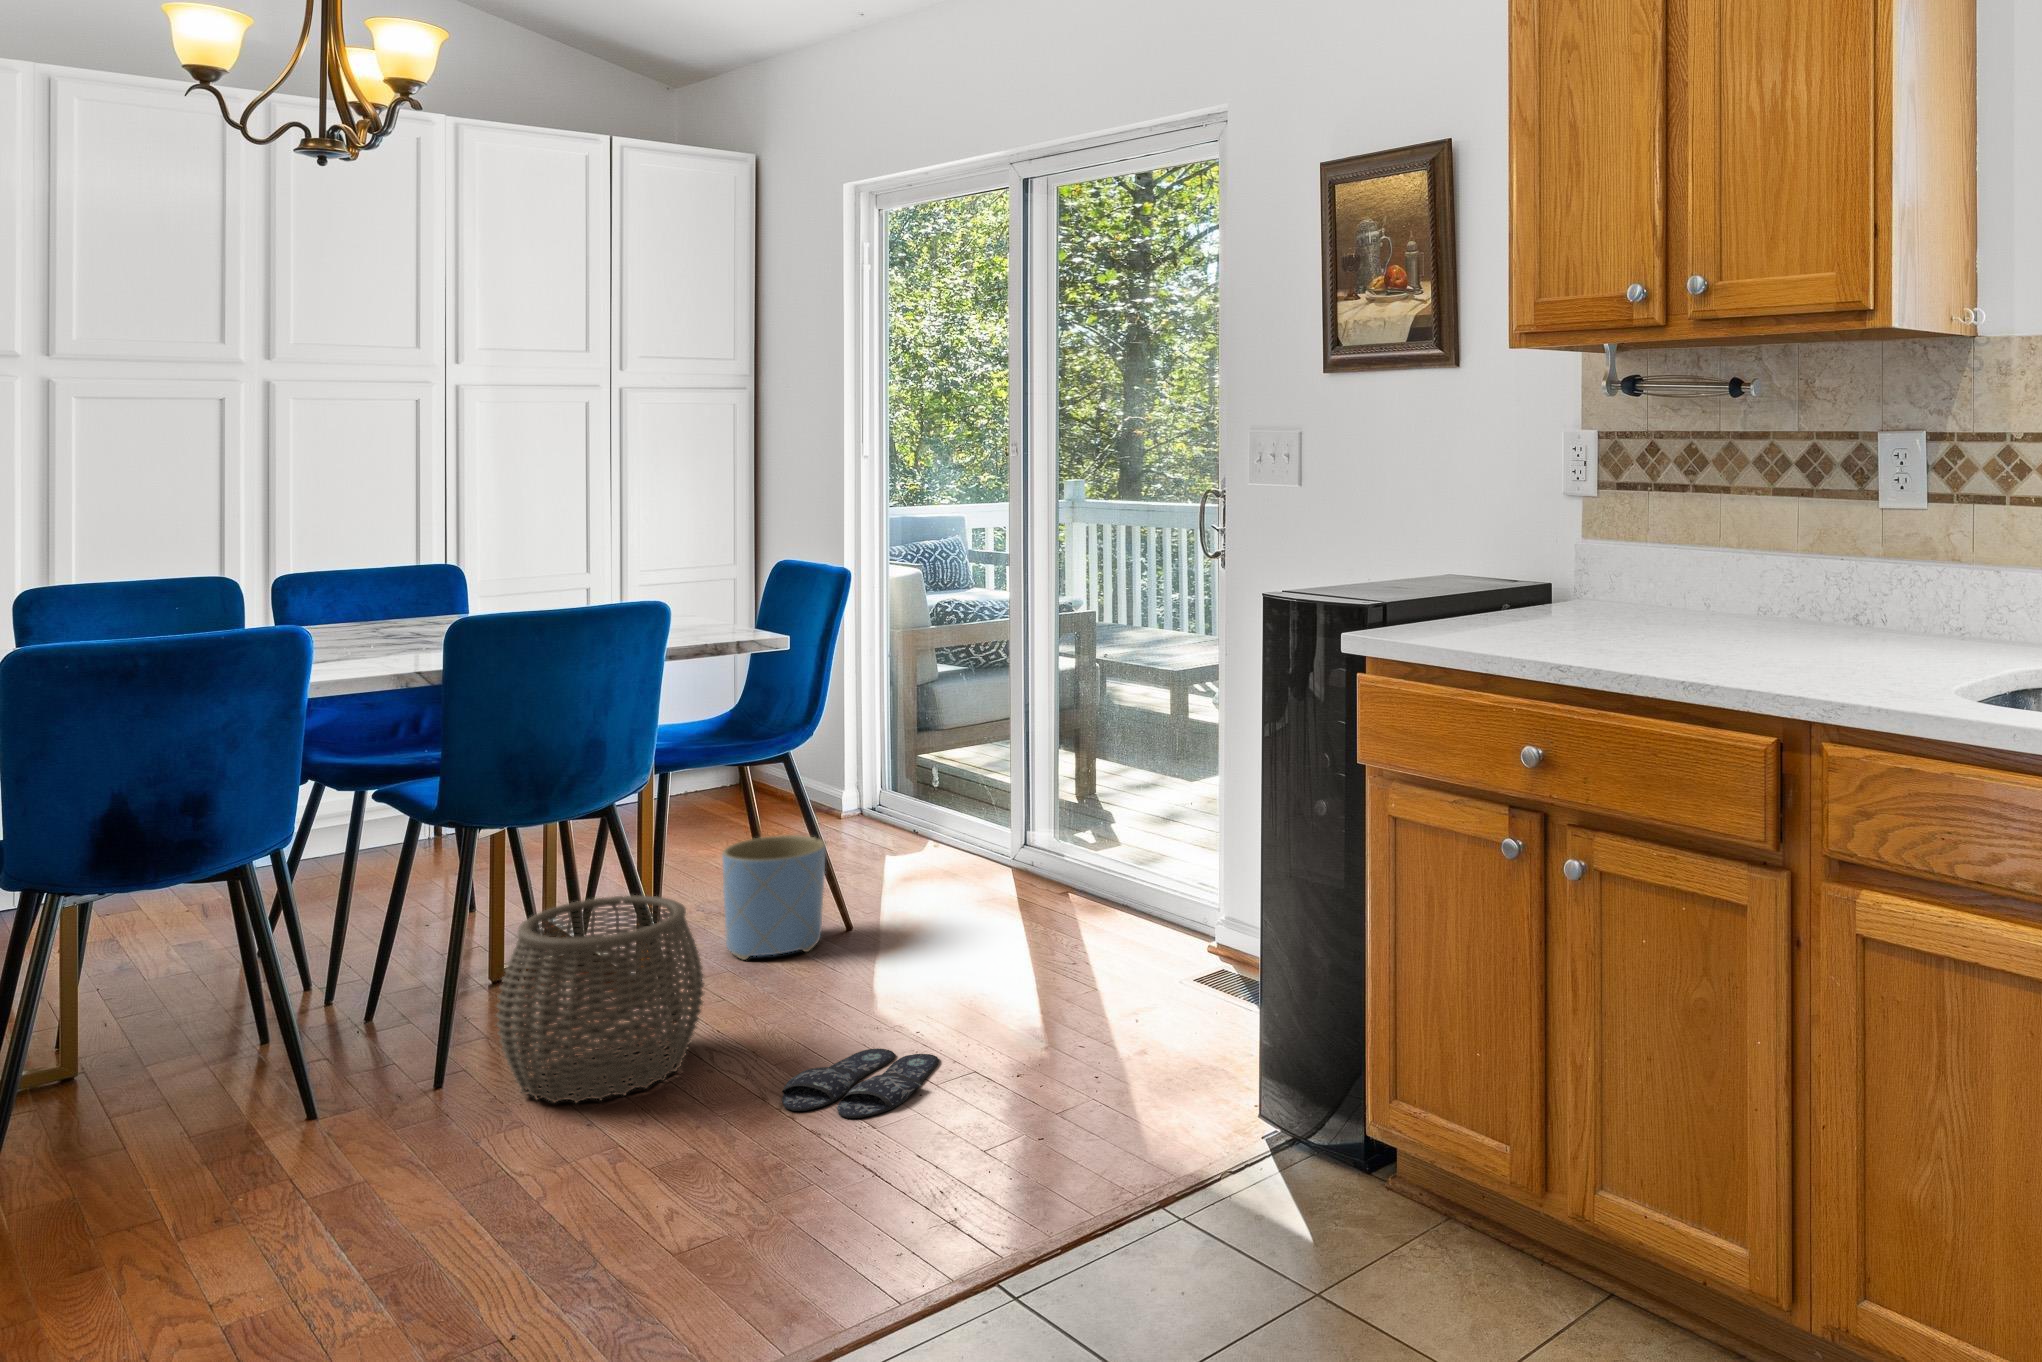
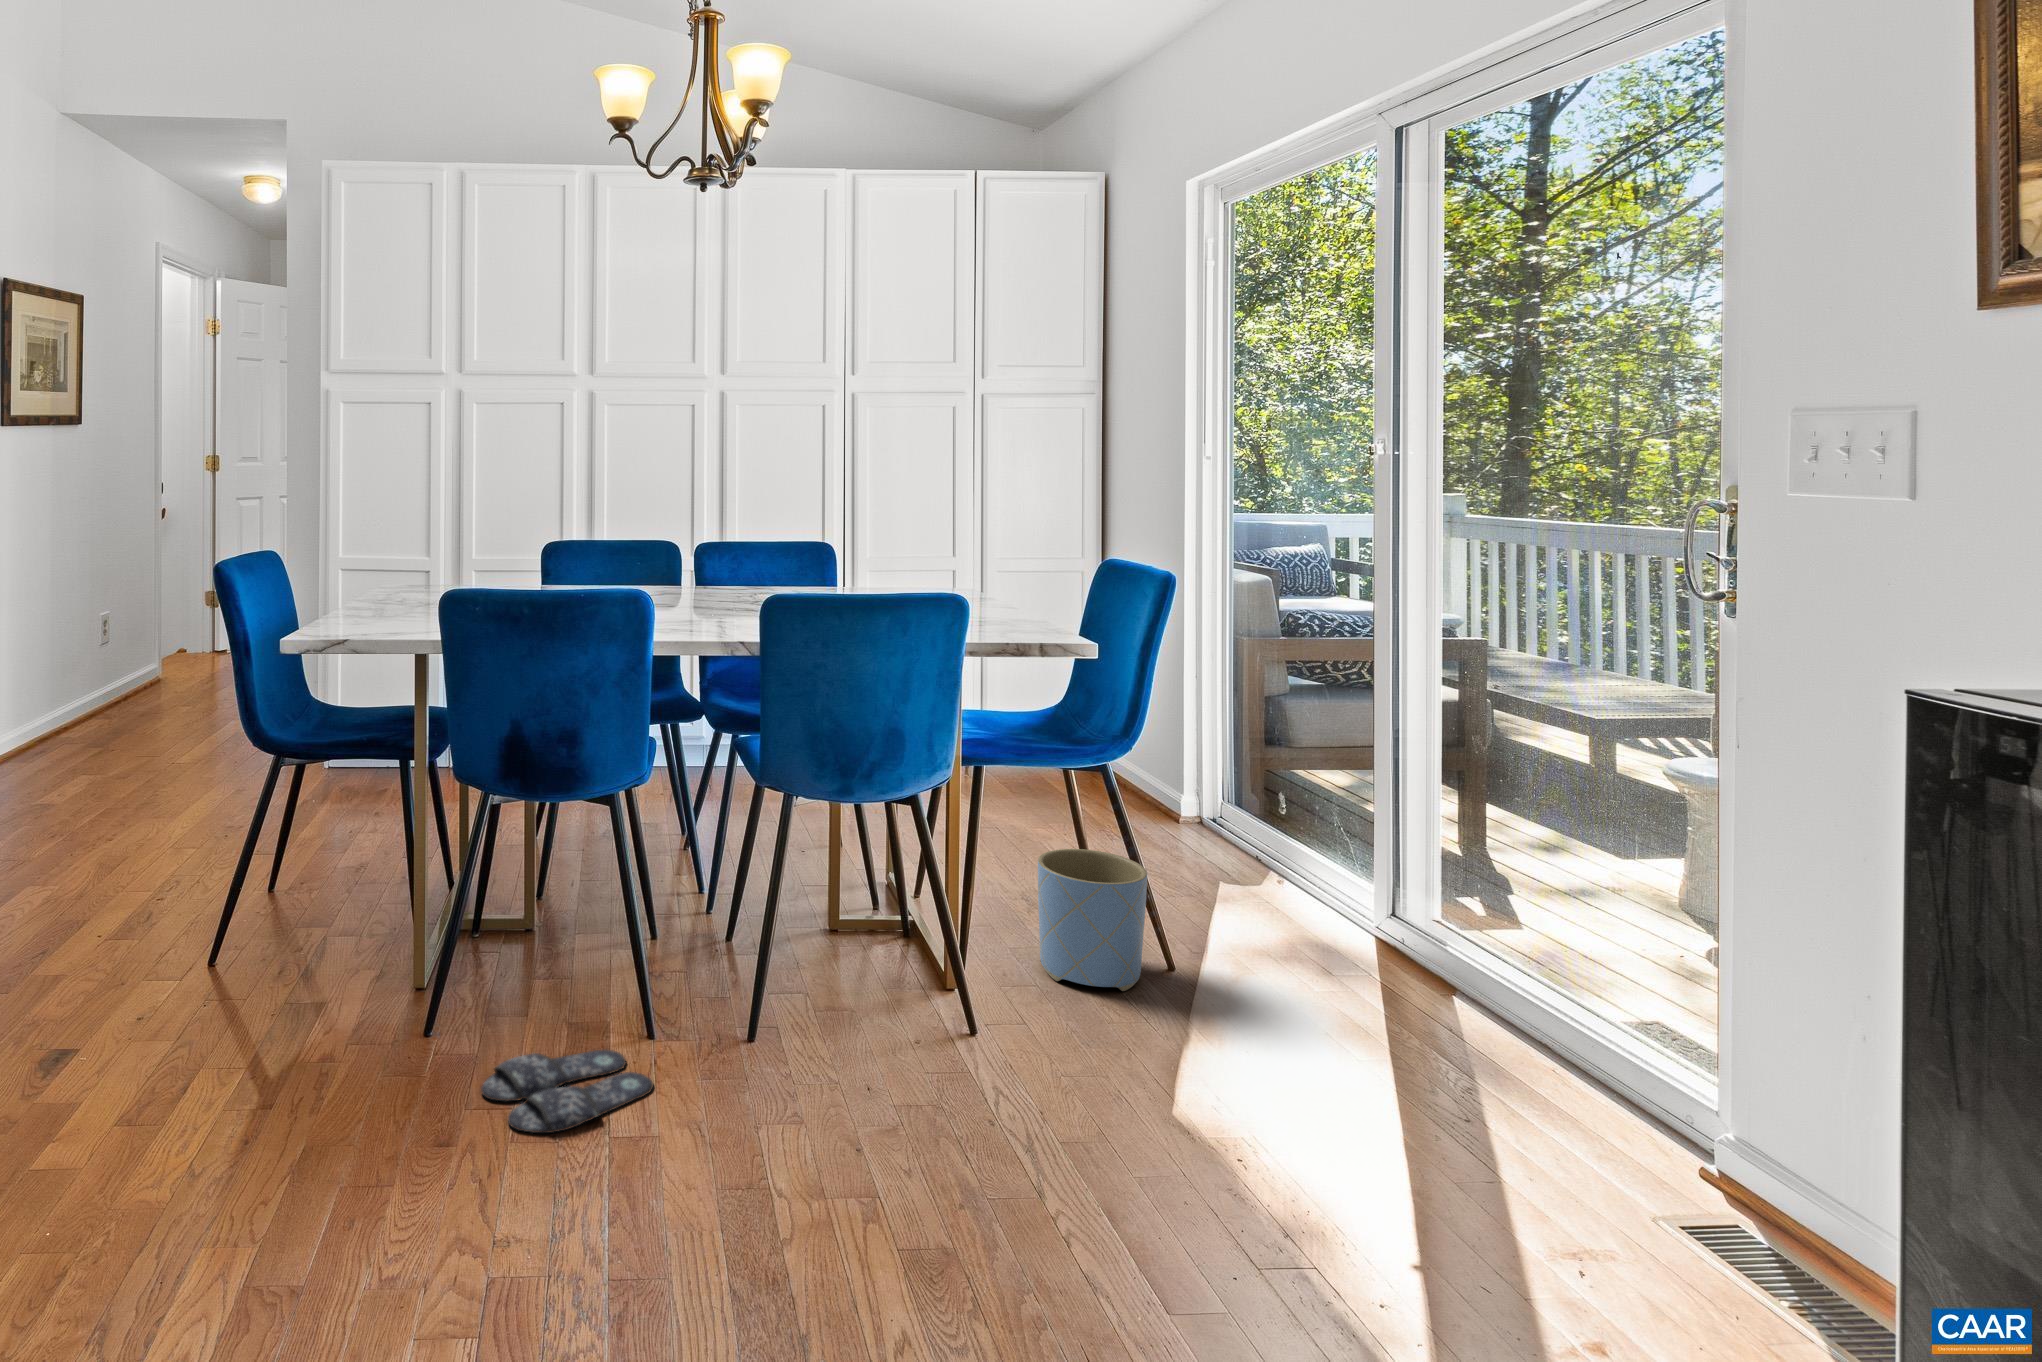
woven basket: present [496,895,704,1103] -> none [795,893,995,1128]
slippers: present [782,1048,939,1118] -> present [481,1050,653,1133]

